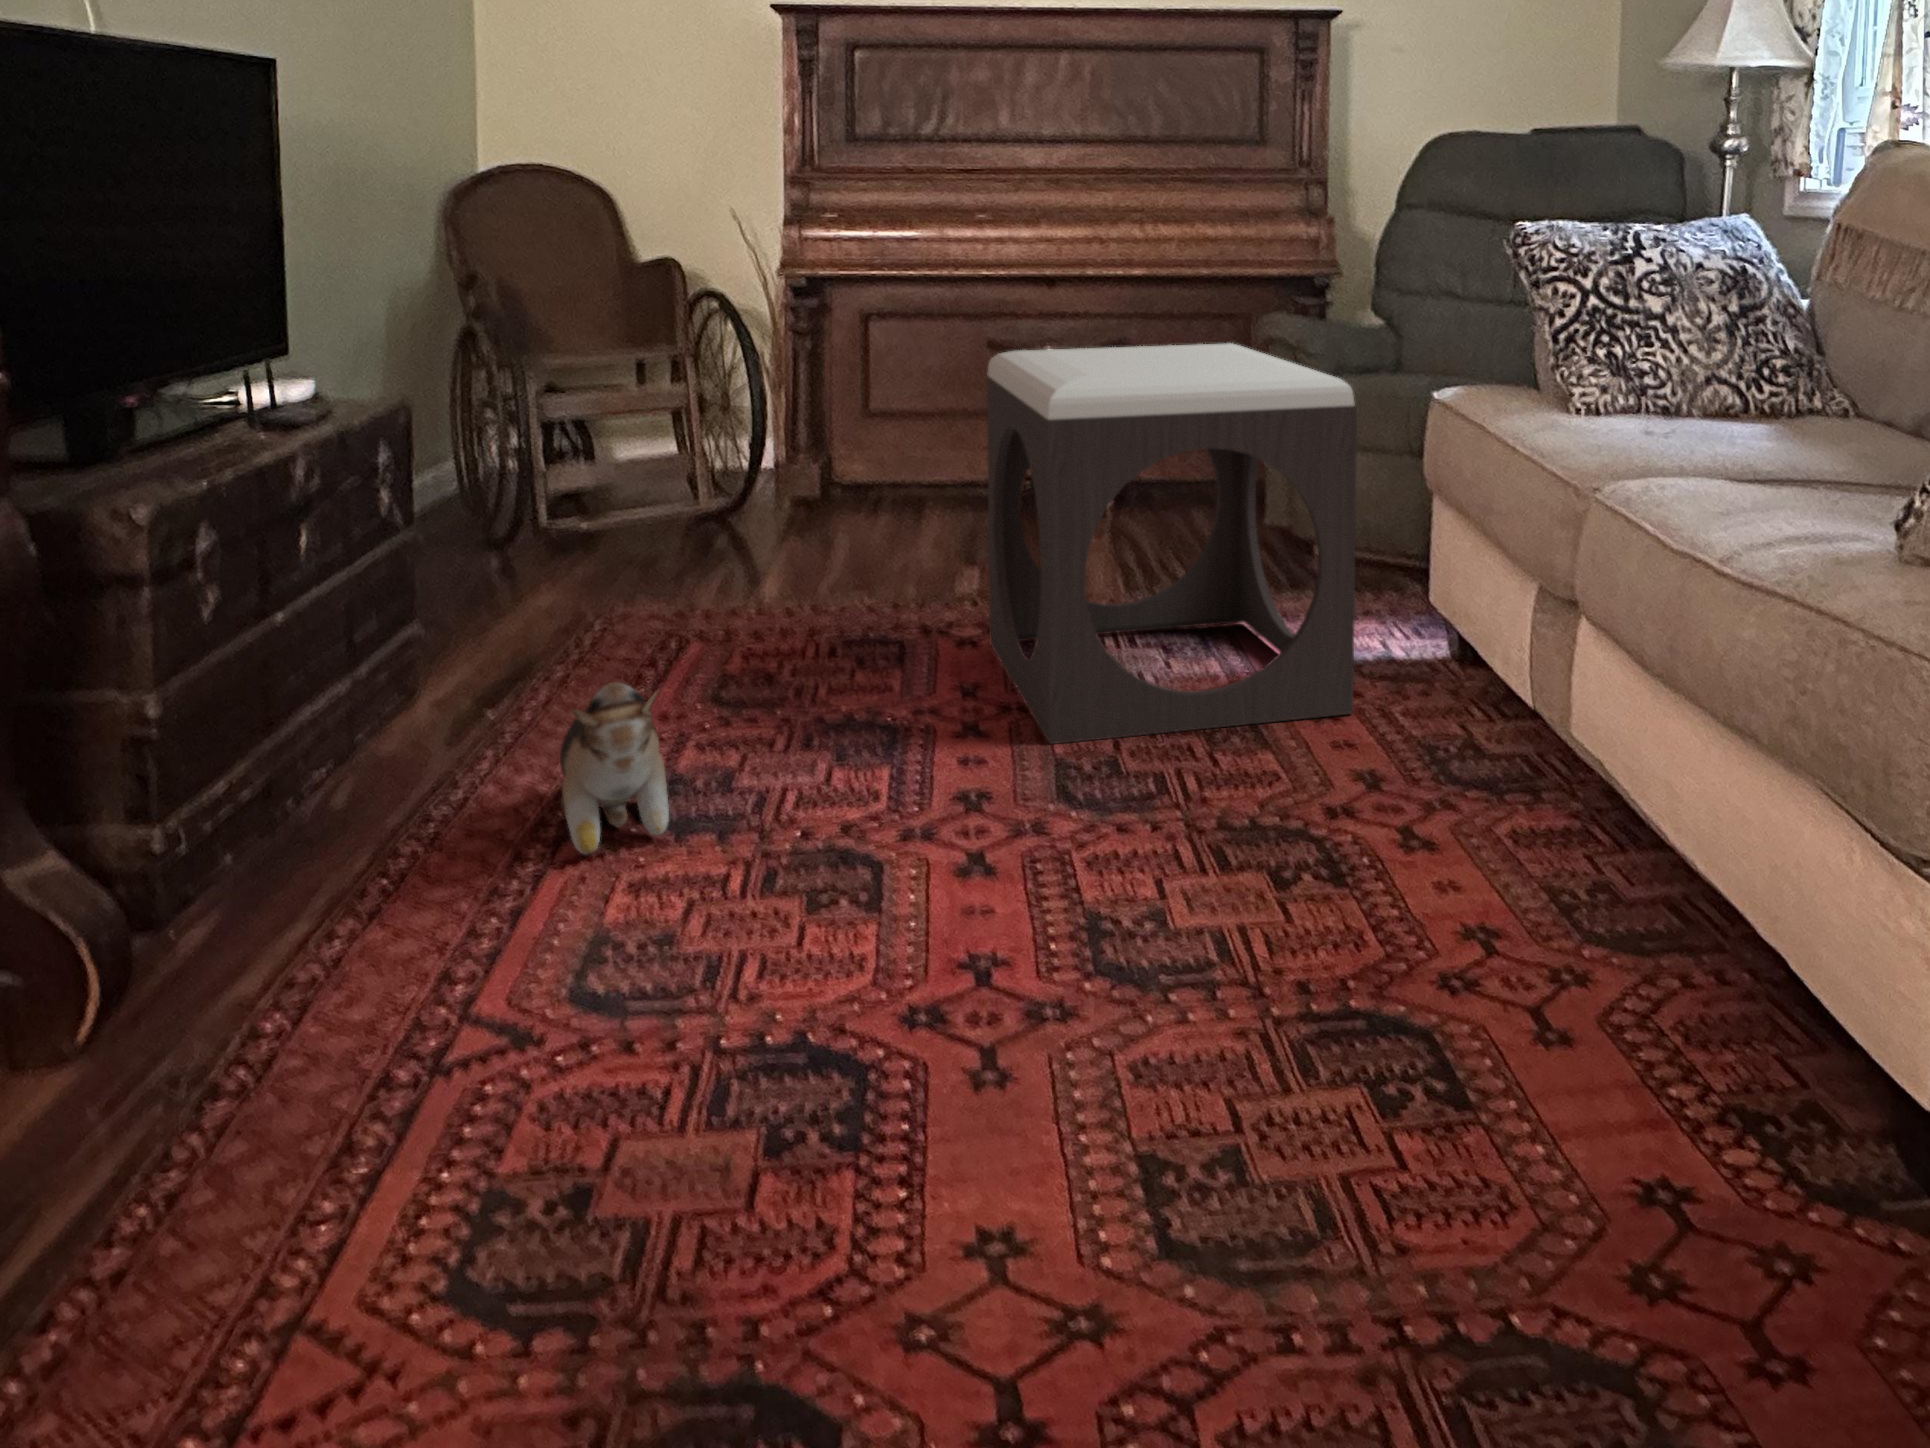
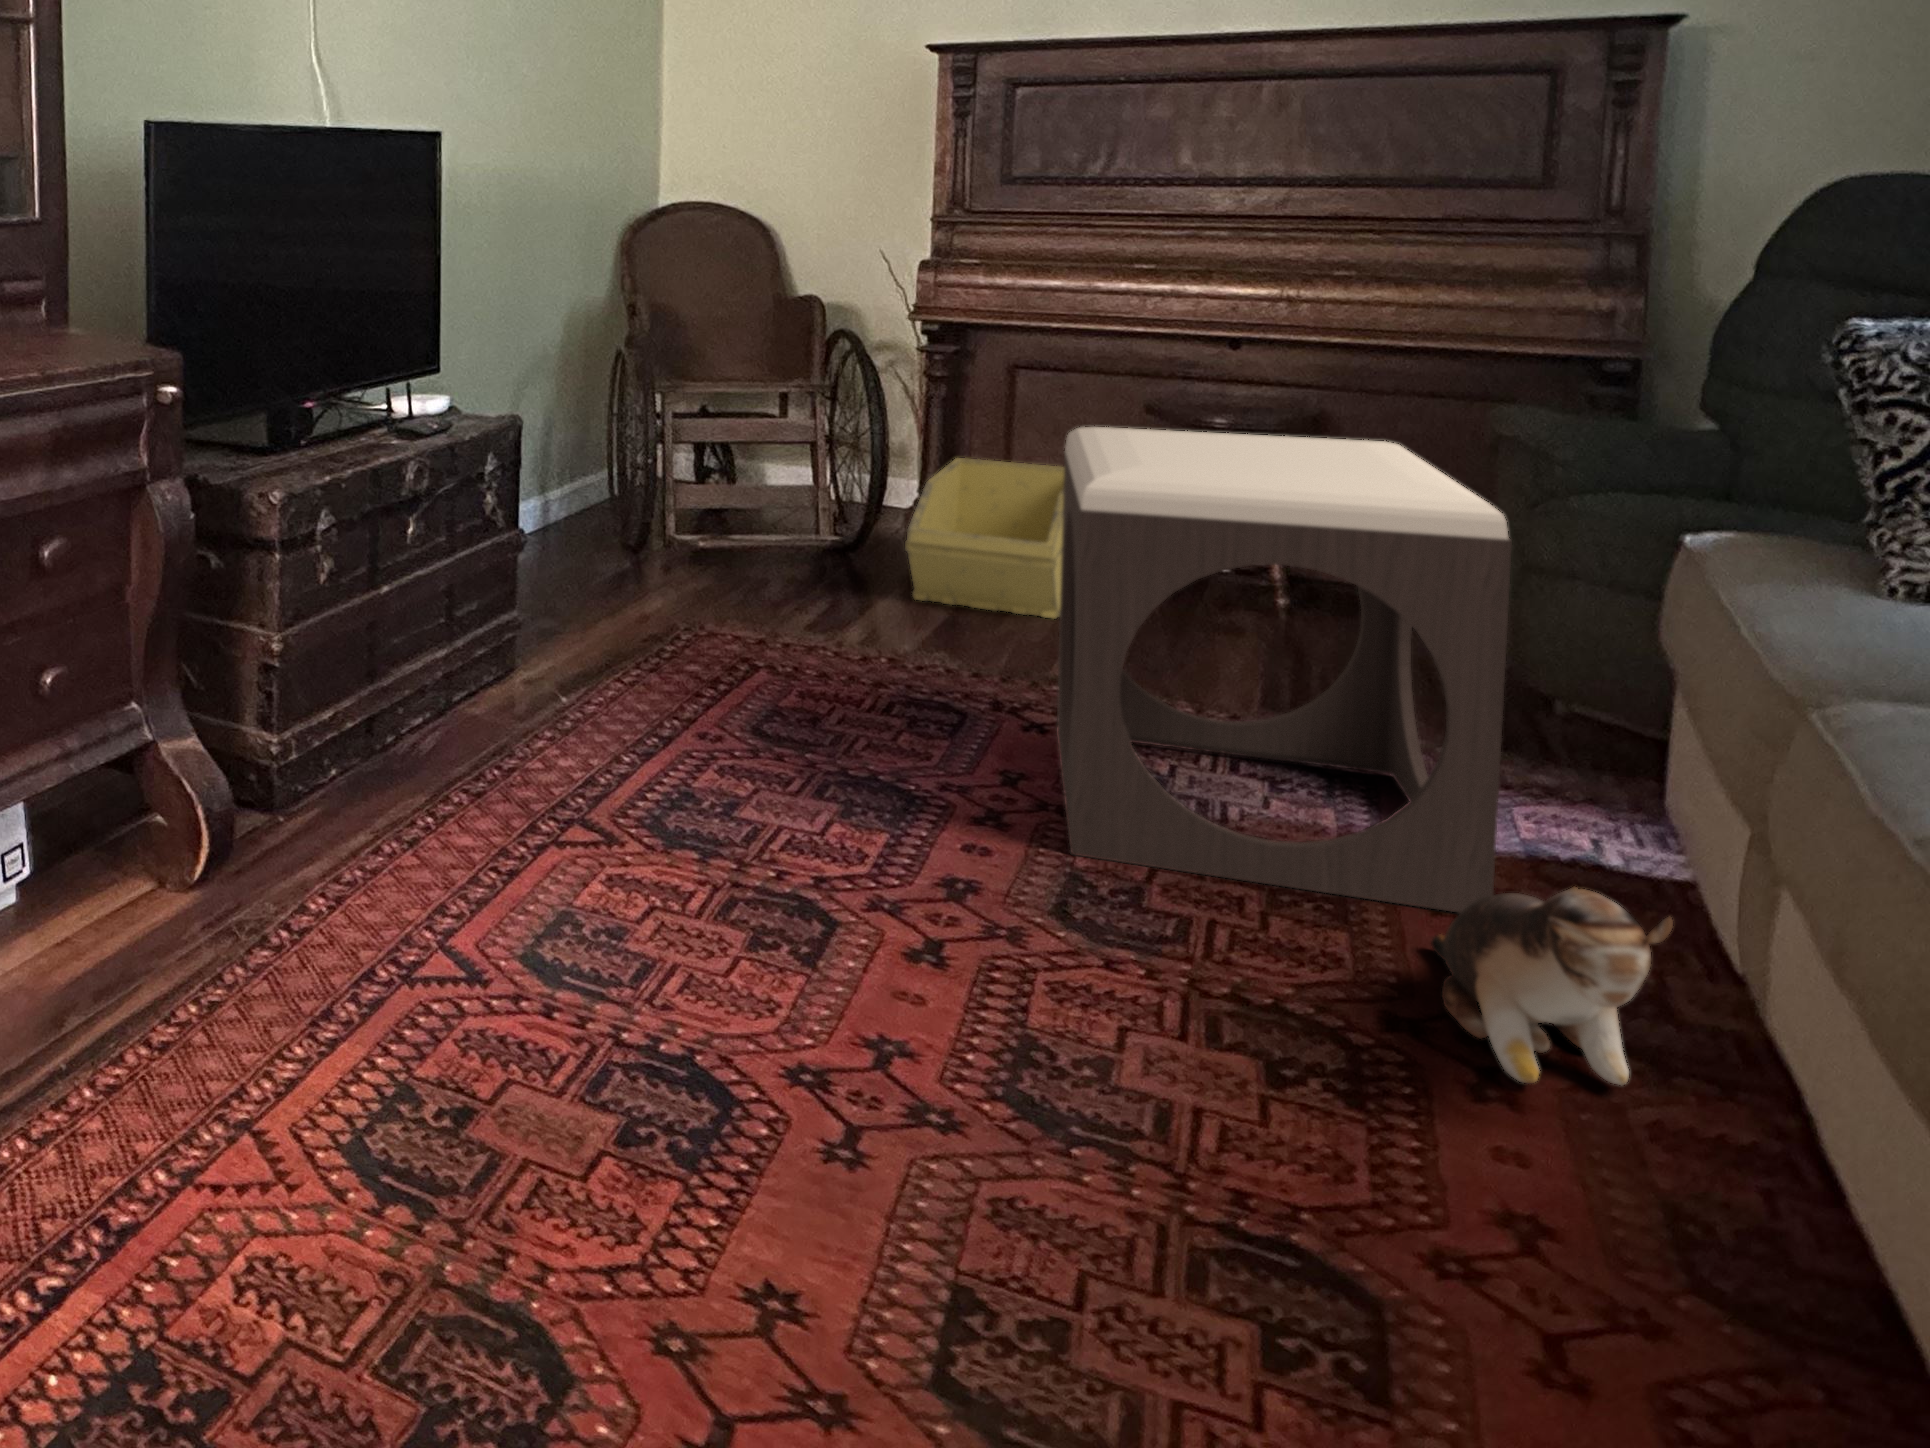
storage bin: none [805,406,947,549] -> present [905,458,1064,619]
plush toy: present [560,682,669,855] -> present [1431,887,1673,1085]

